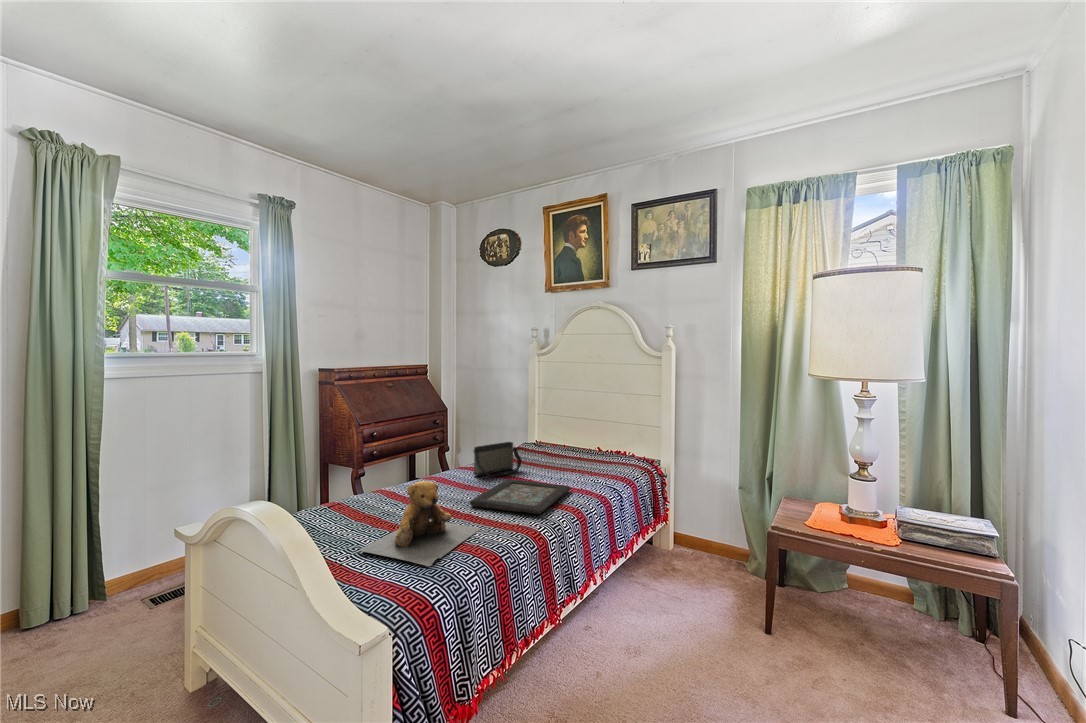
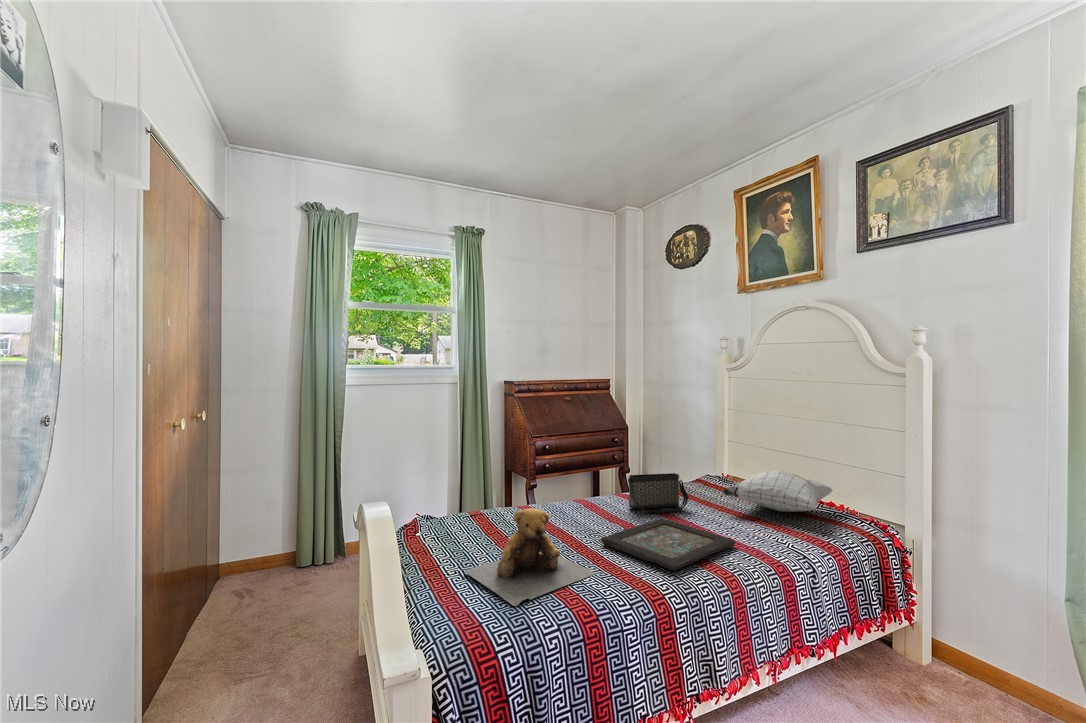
pillow: none [547,432,618,463] -> present [722,471,833,512]

